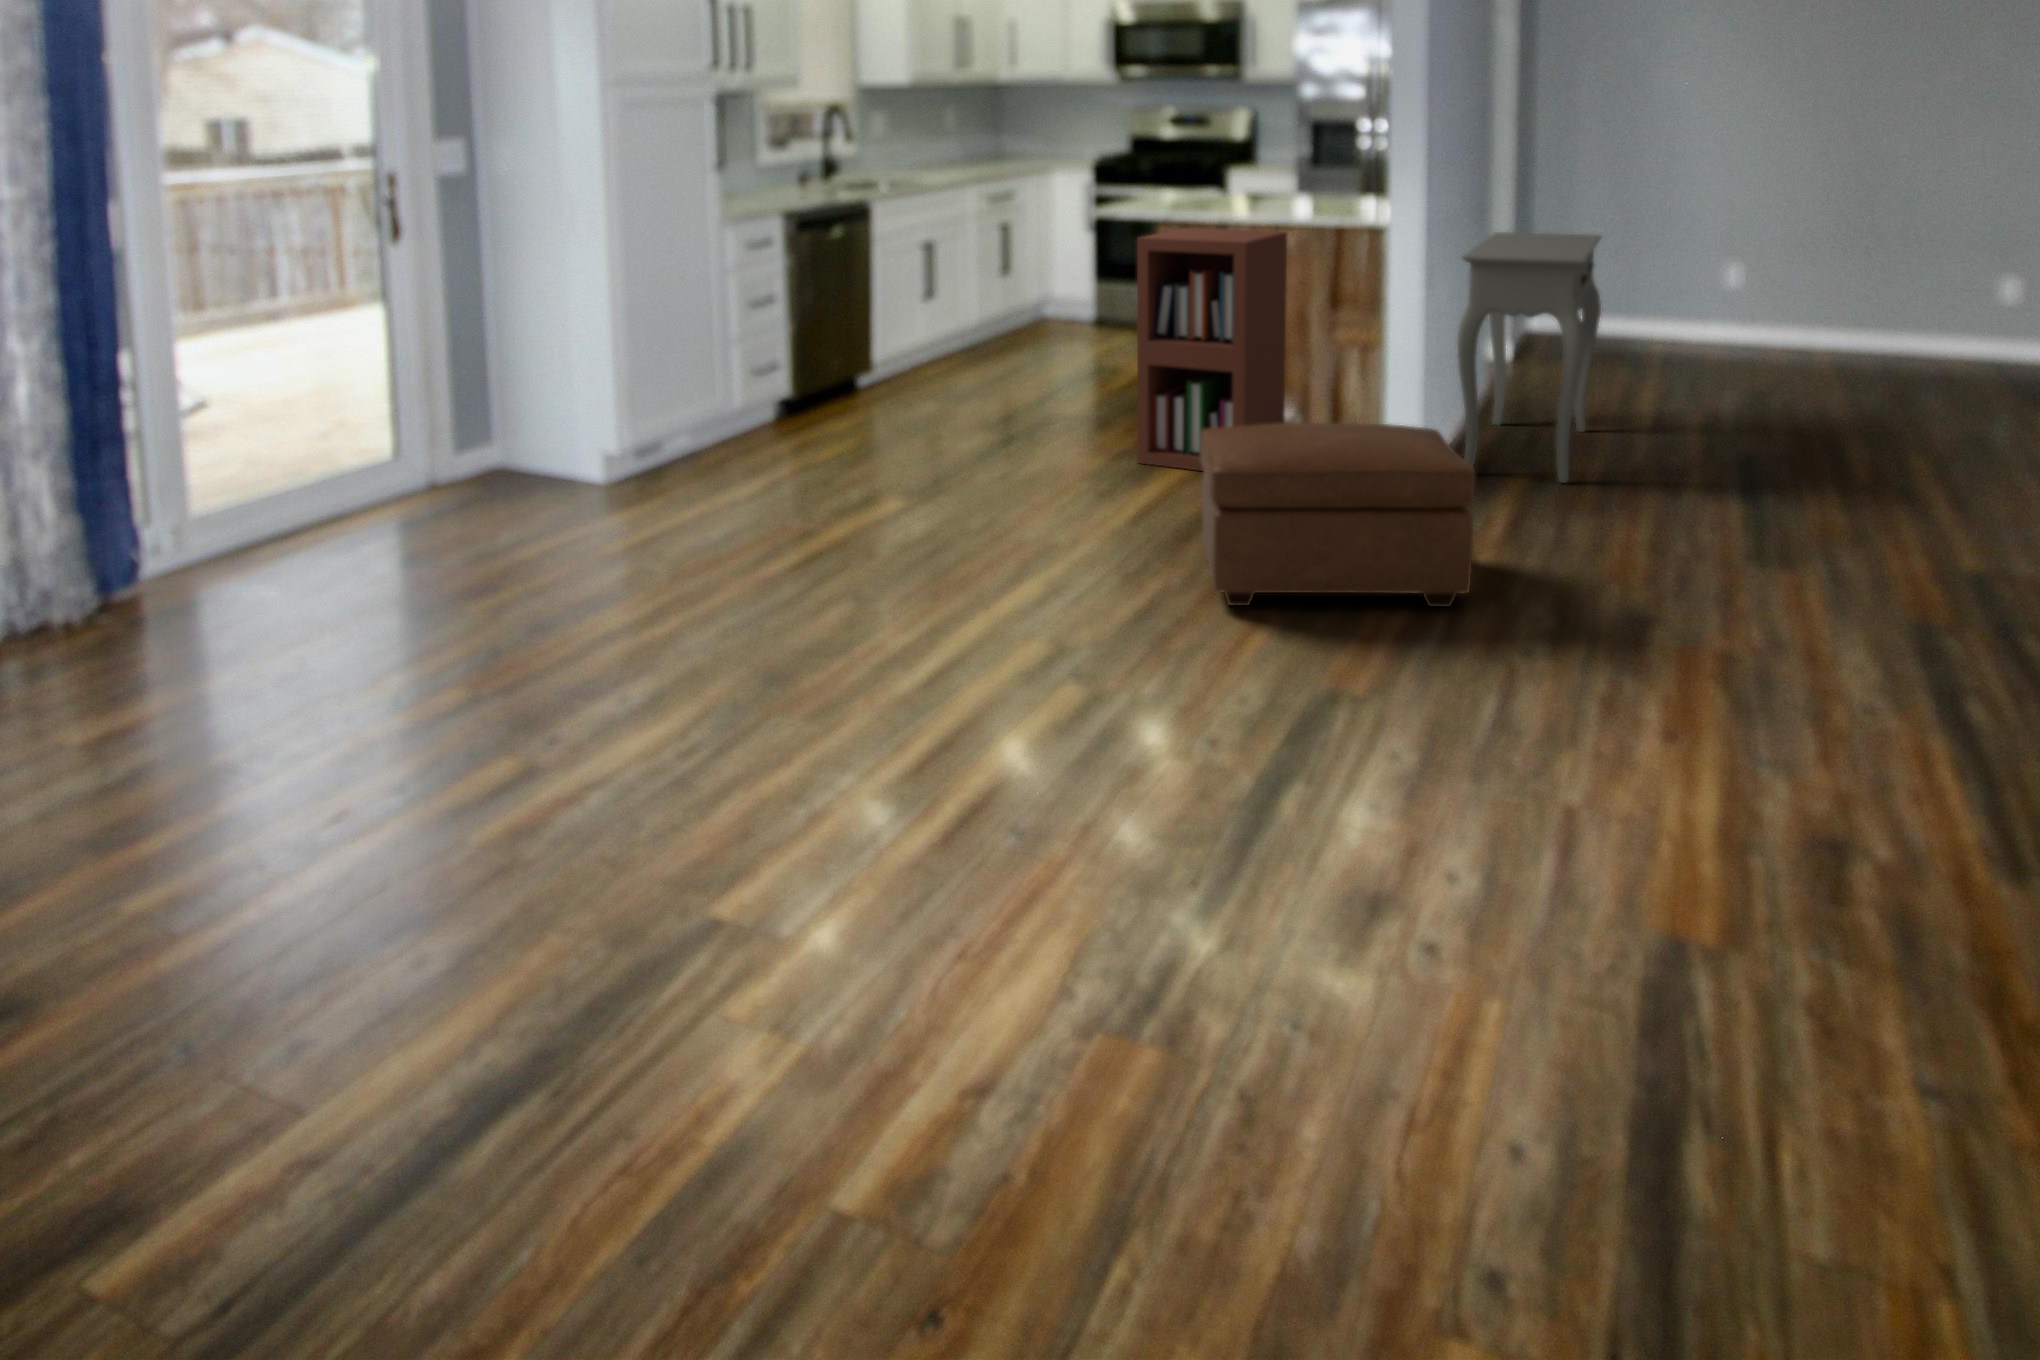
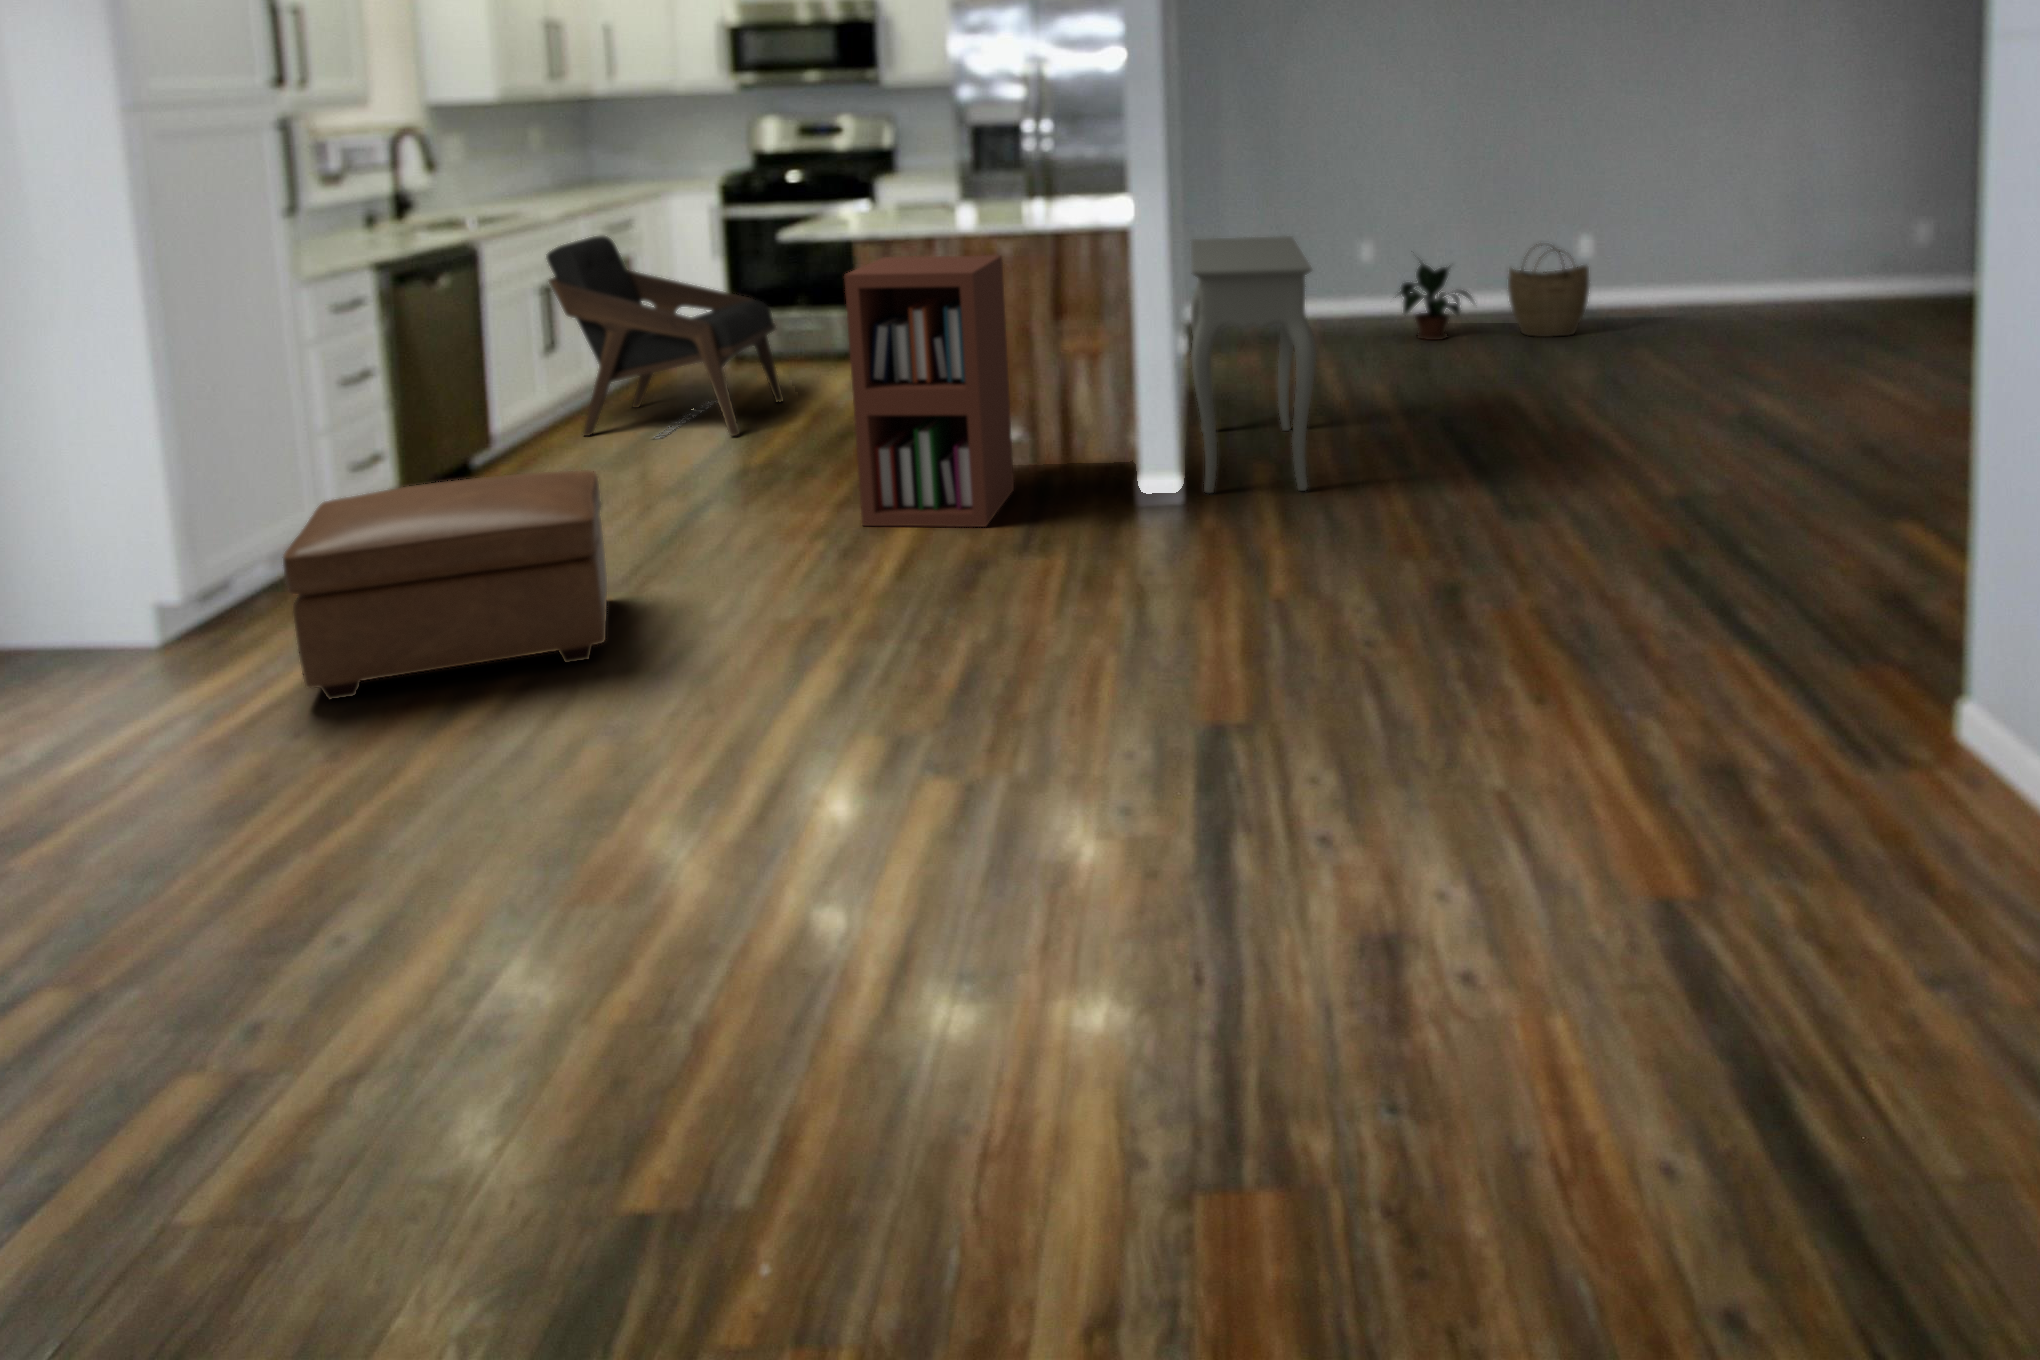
lounge chair: none [929,204,1119,385] -> present [546,235,783,438]
potted plant: none [1756,268,1861,367] -> present [1399,263,1473,340]
woven basket: none [1906,270,2010,375] -> present [1508,244,1589,337]
ottoman: present [1201,423,1475,607] -> present [283,470,607,699]

